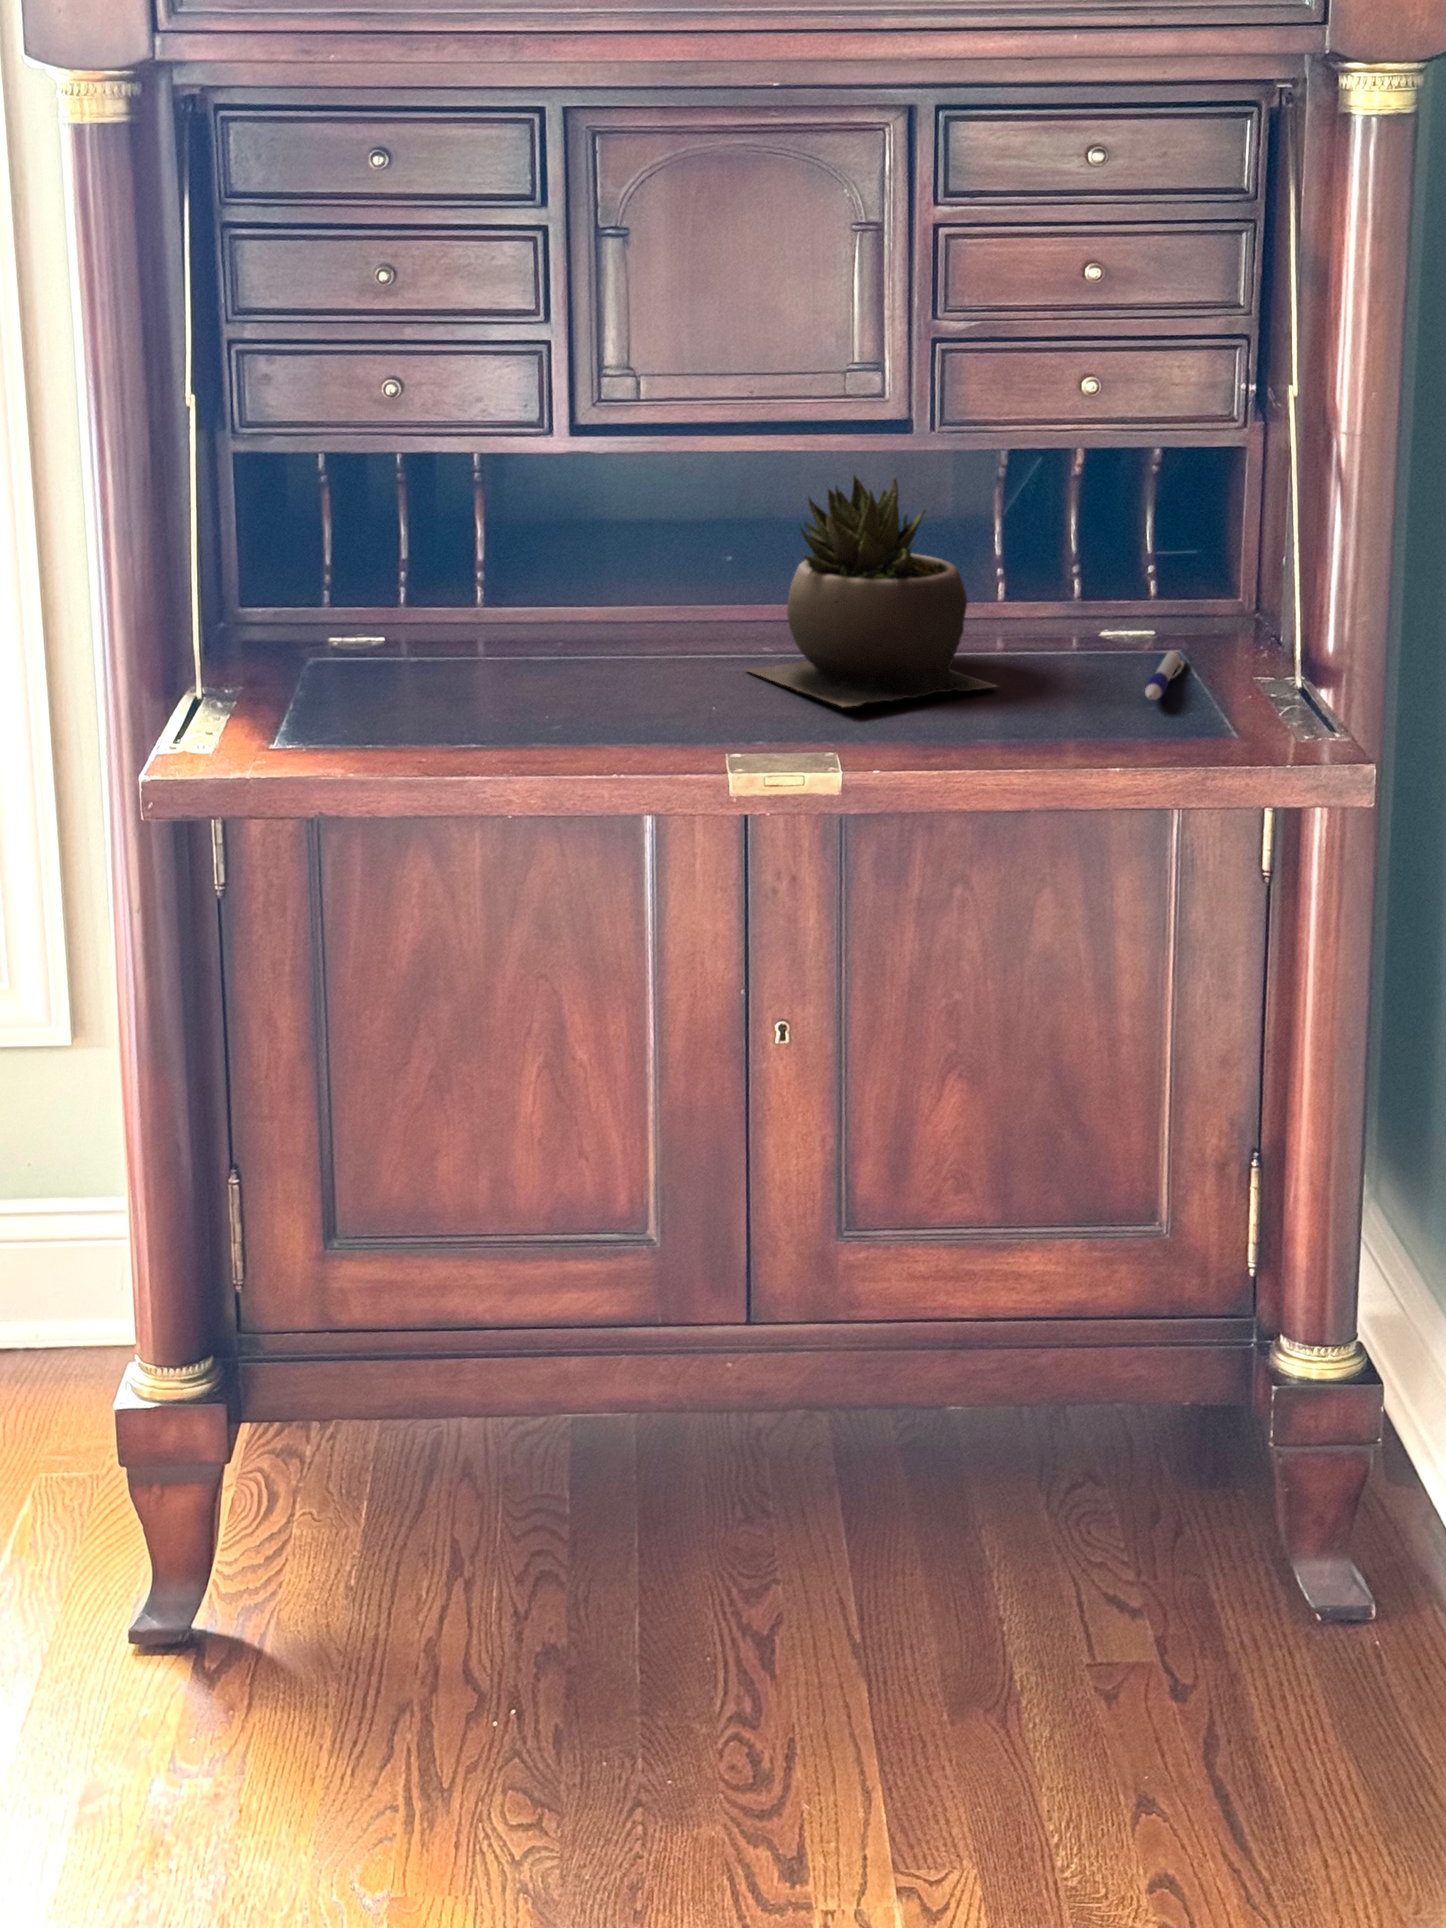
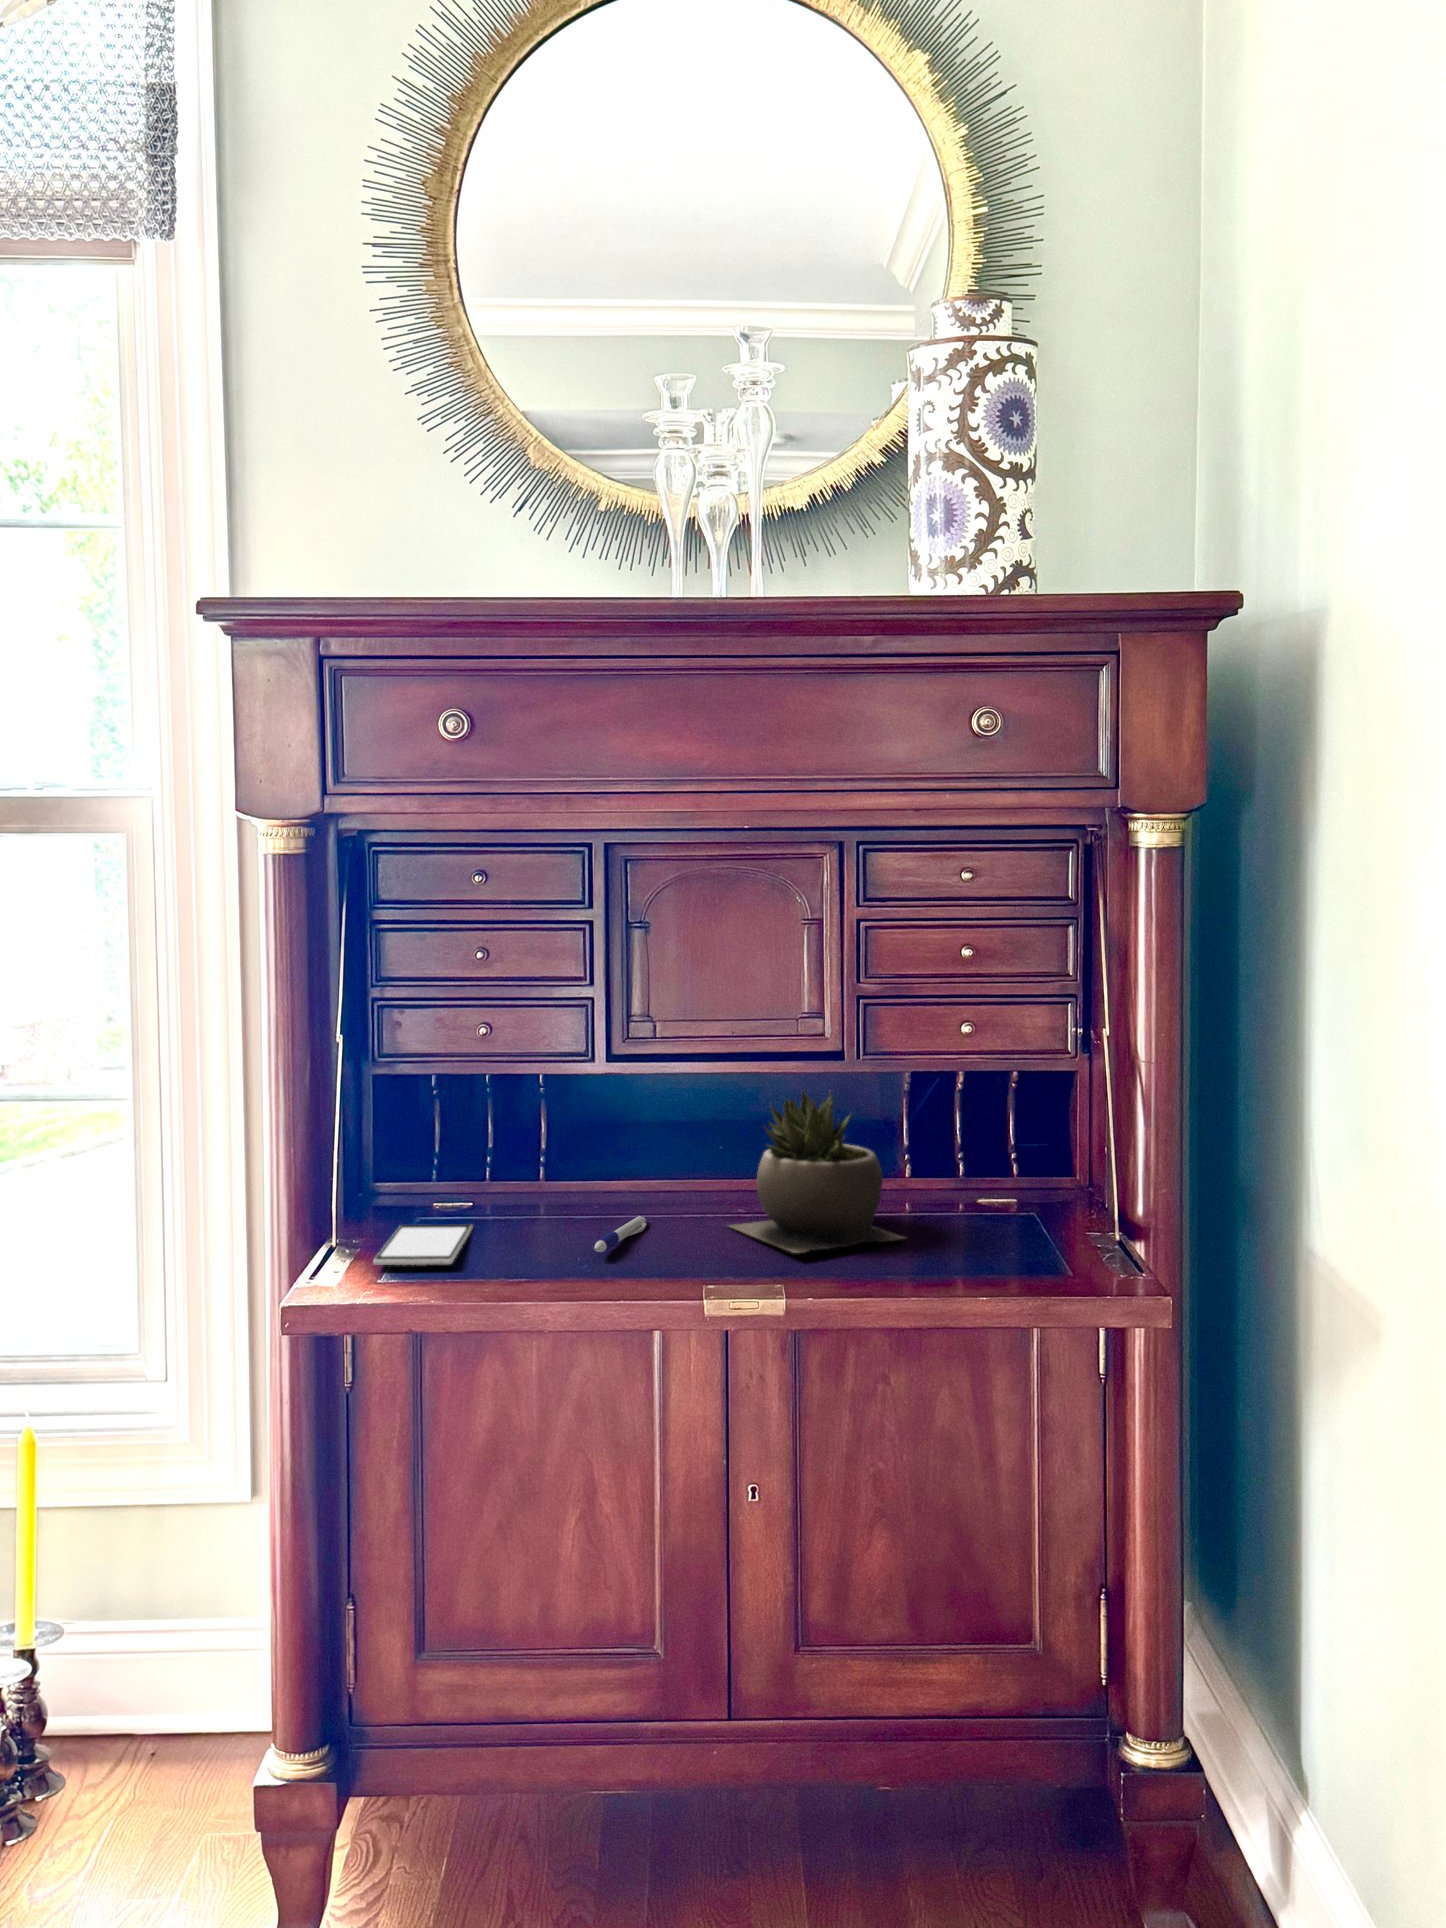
pen: present [1145,651,1184,700] -> present [594,1216,647,1252]
smartphone: none [253,668,383,724] -> present [373,1224,473,1265]

